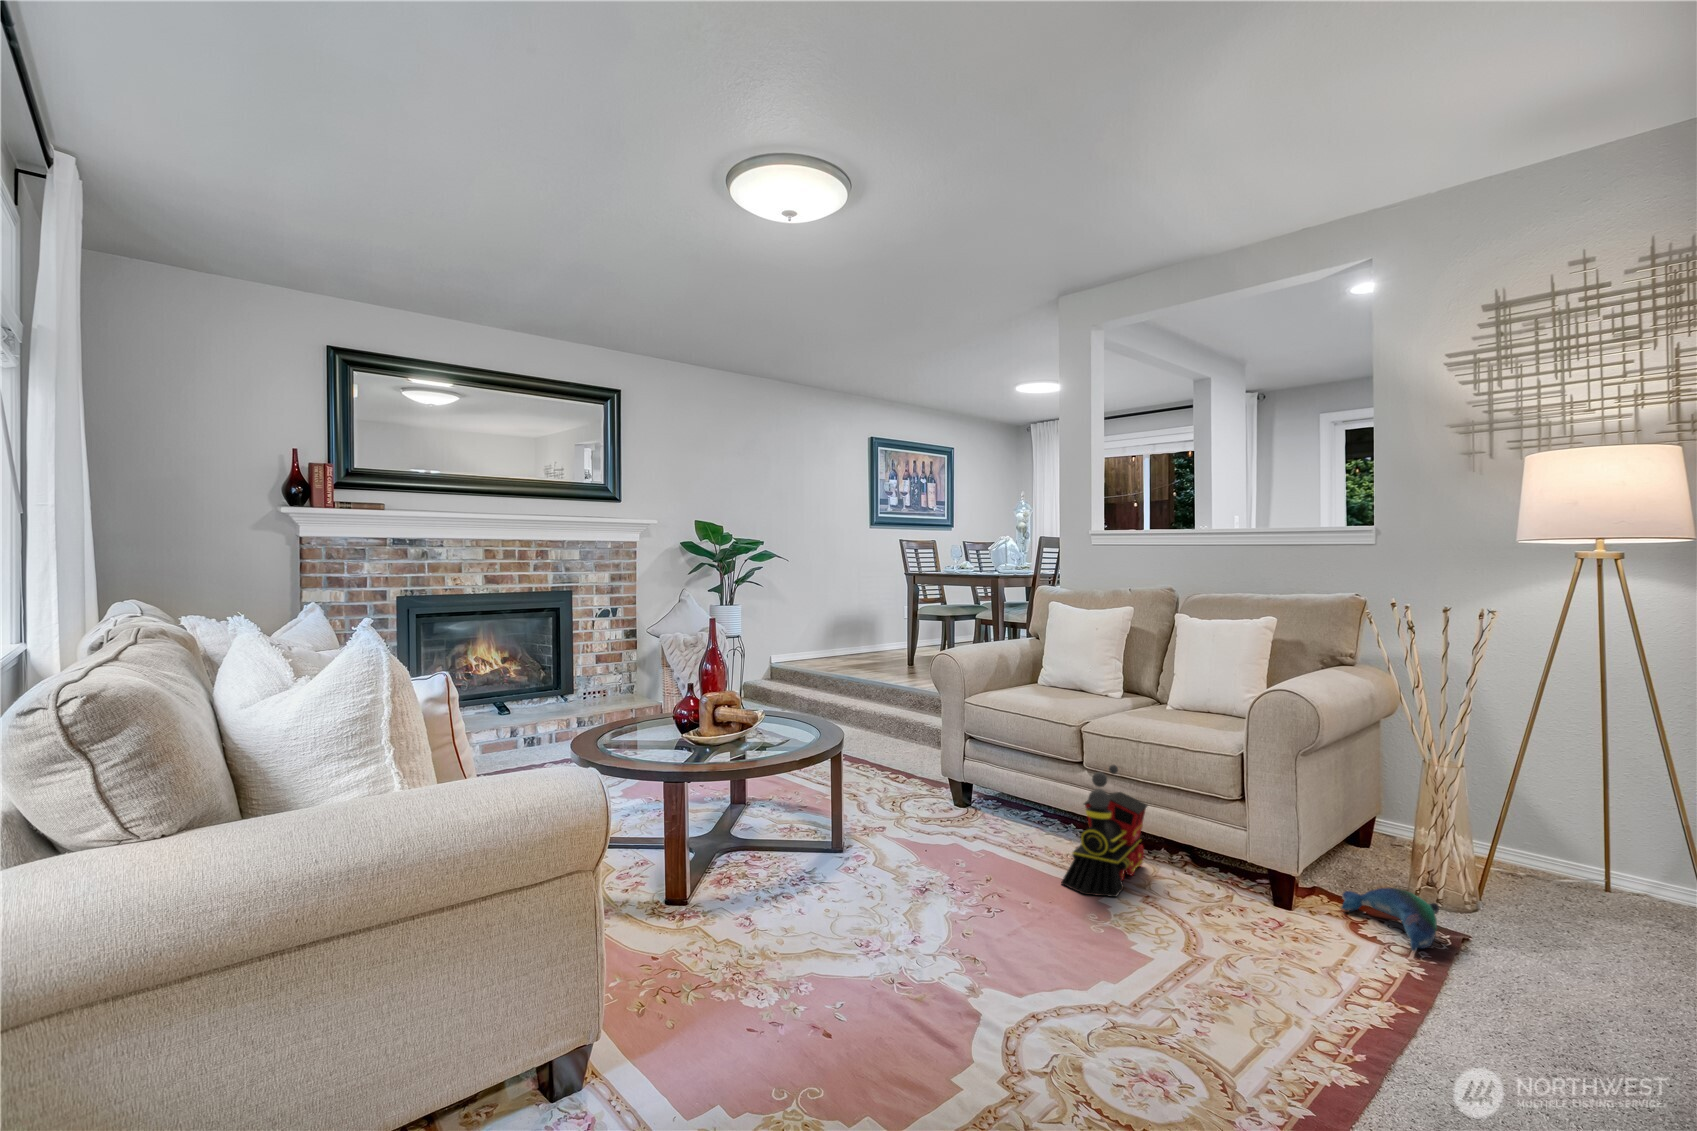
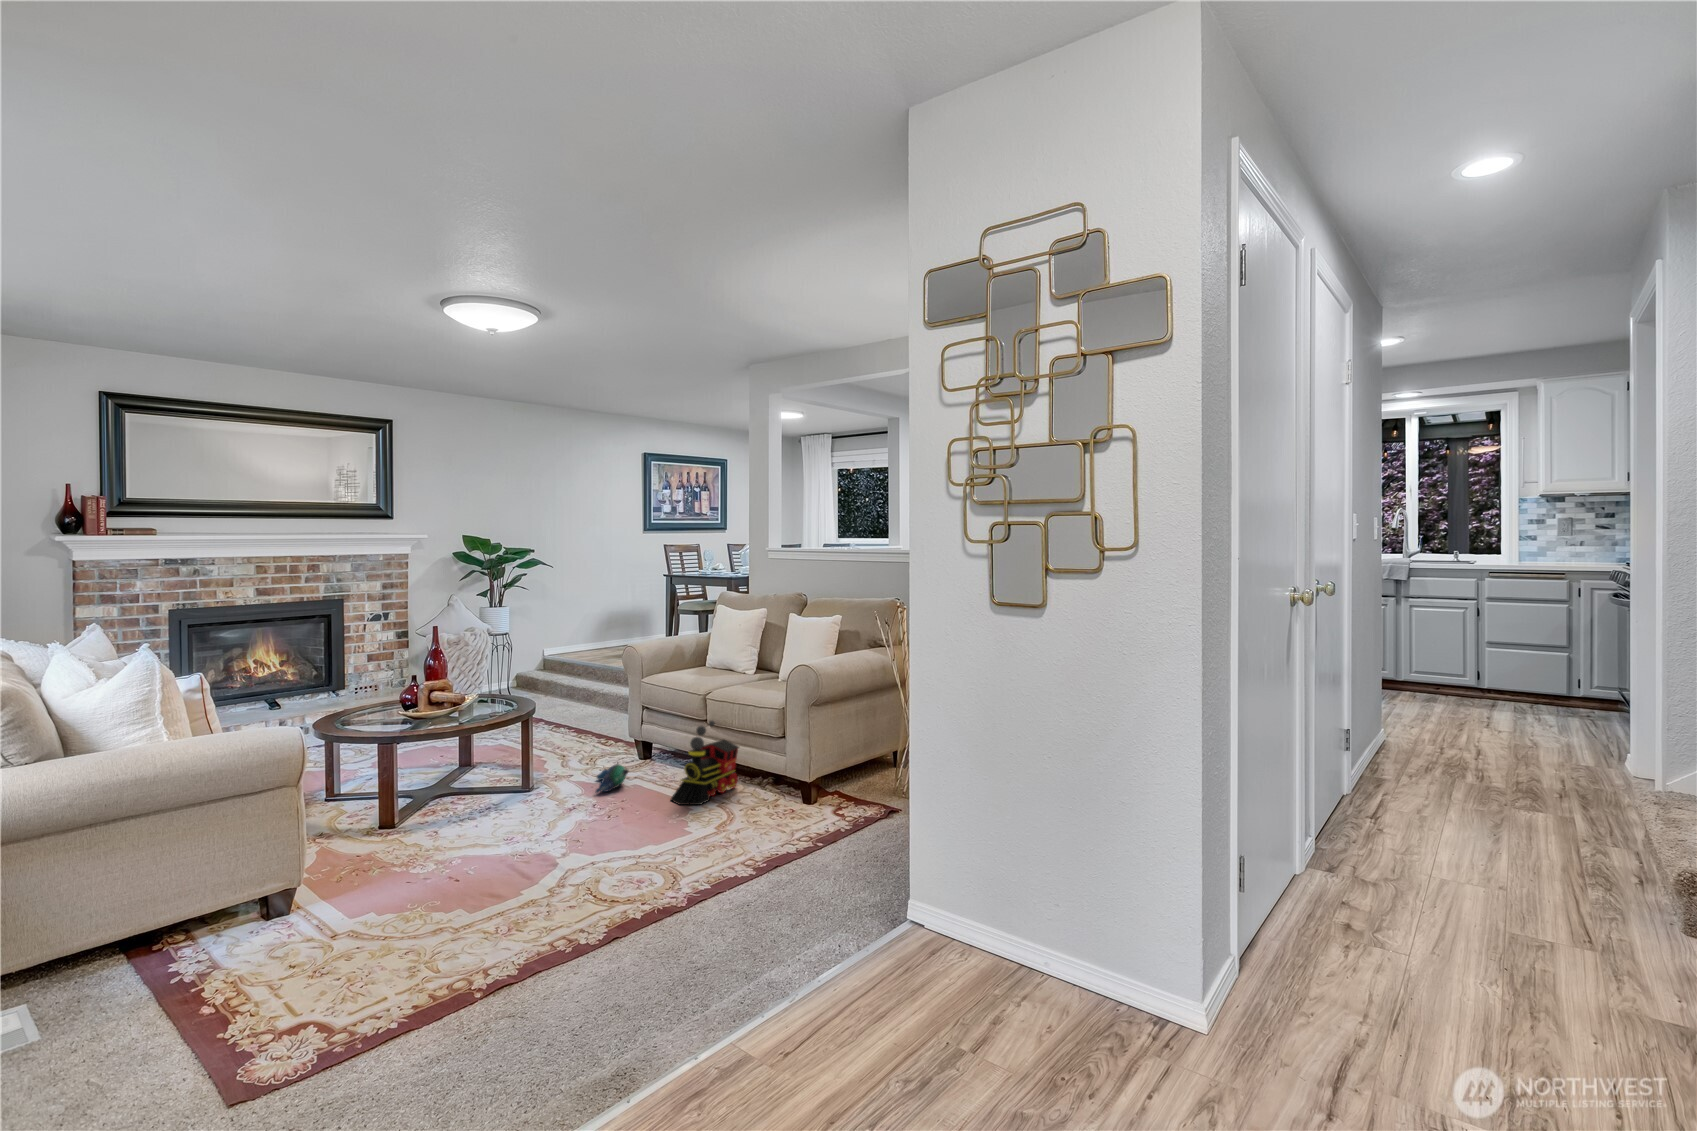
plush toy: present [1341,888,1439,952] -> present [596,764,628,793]

